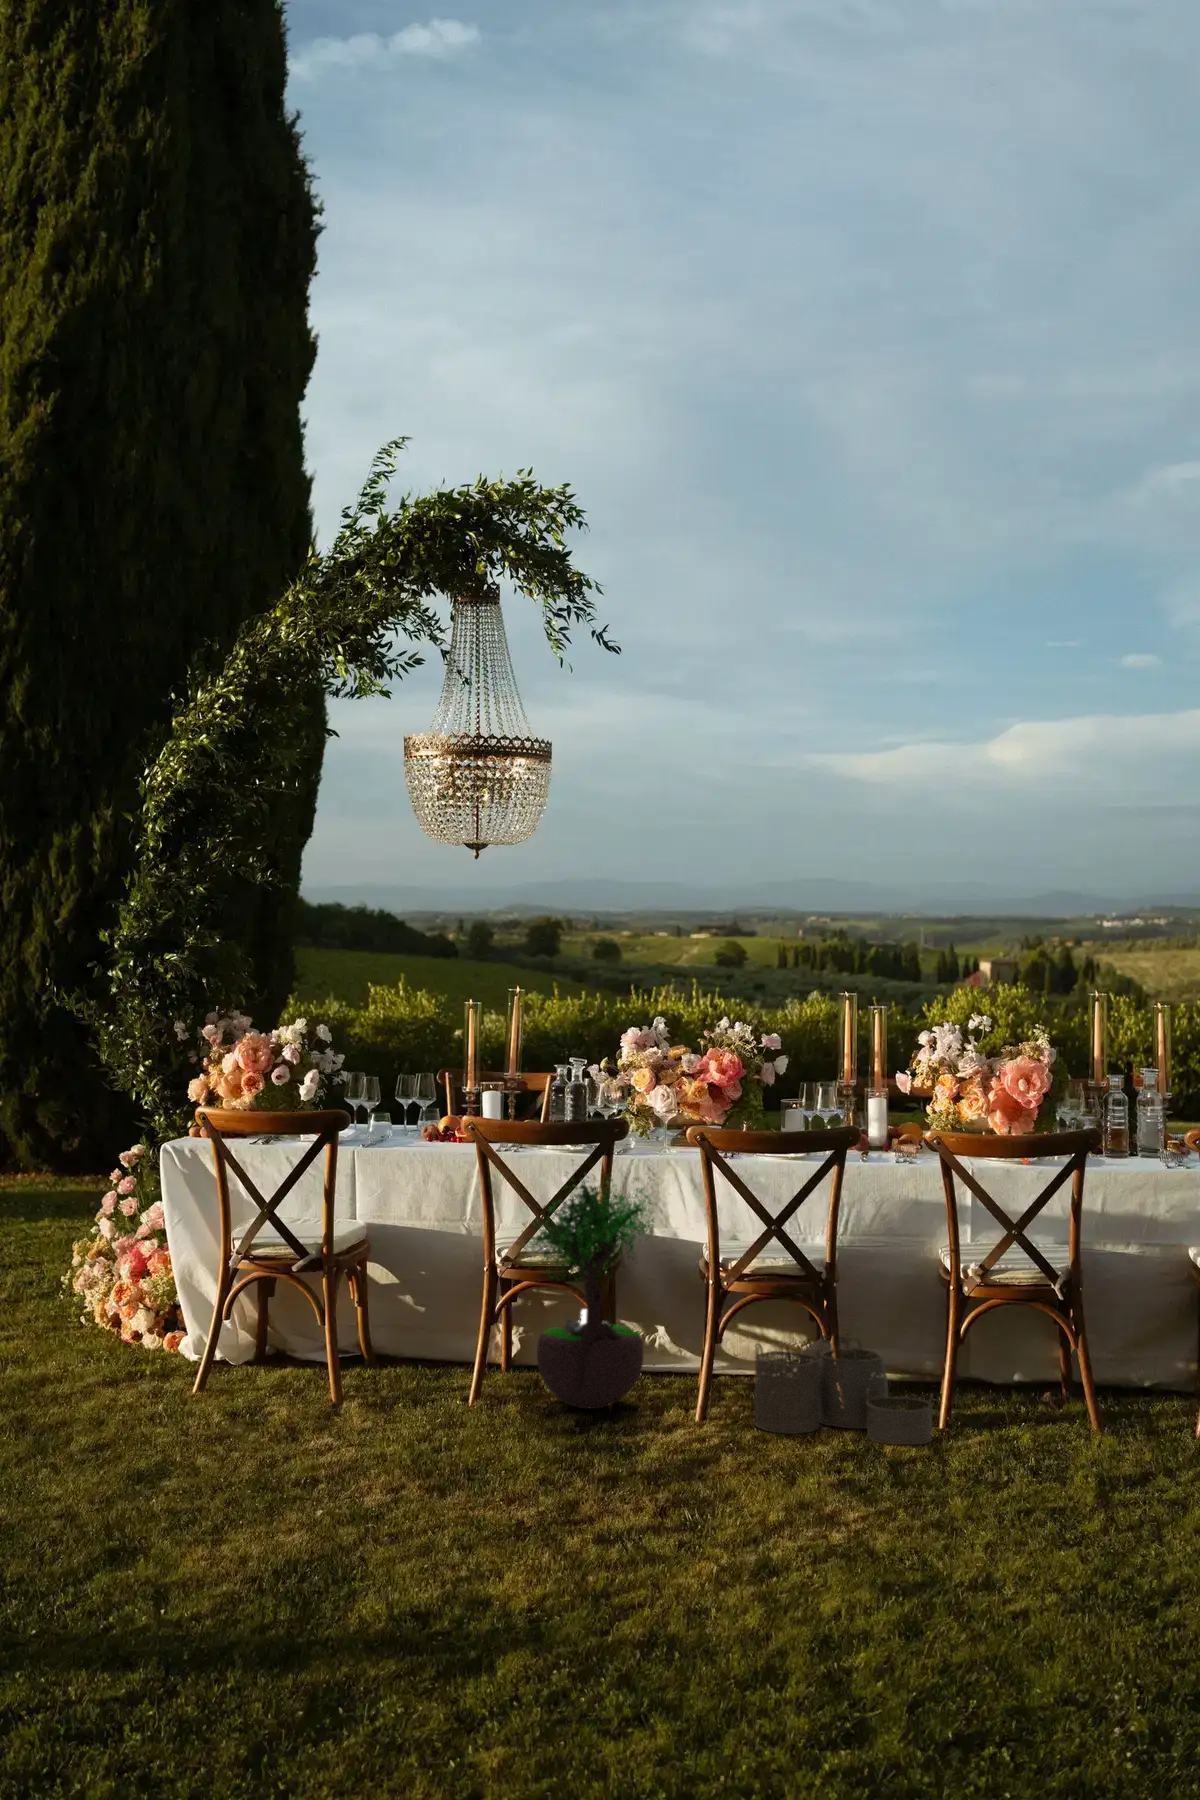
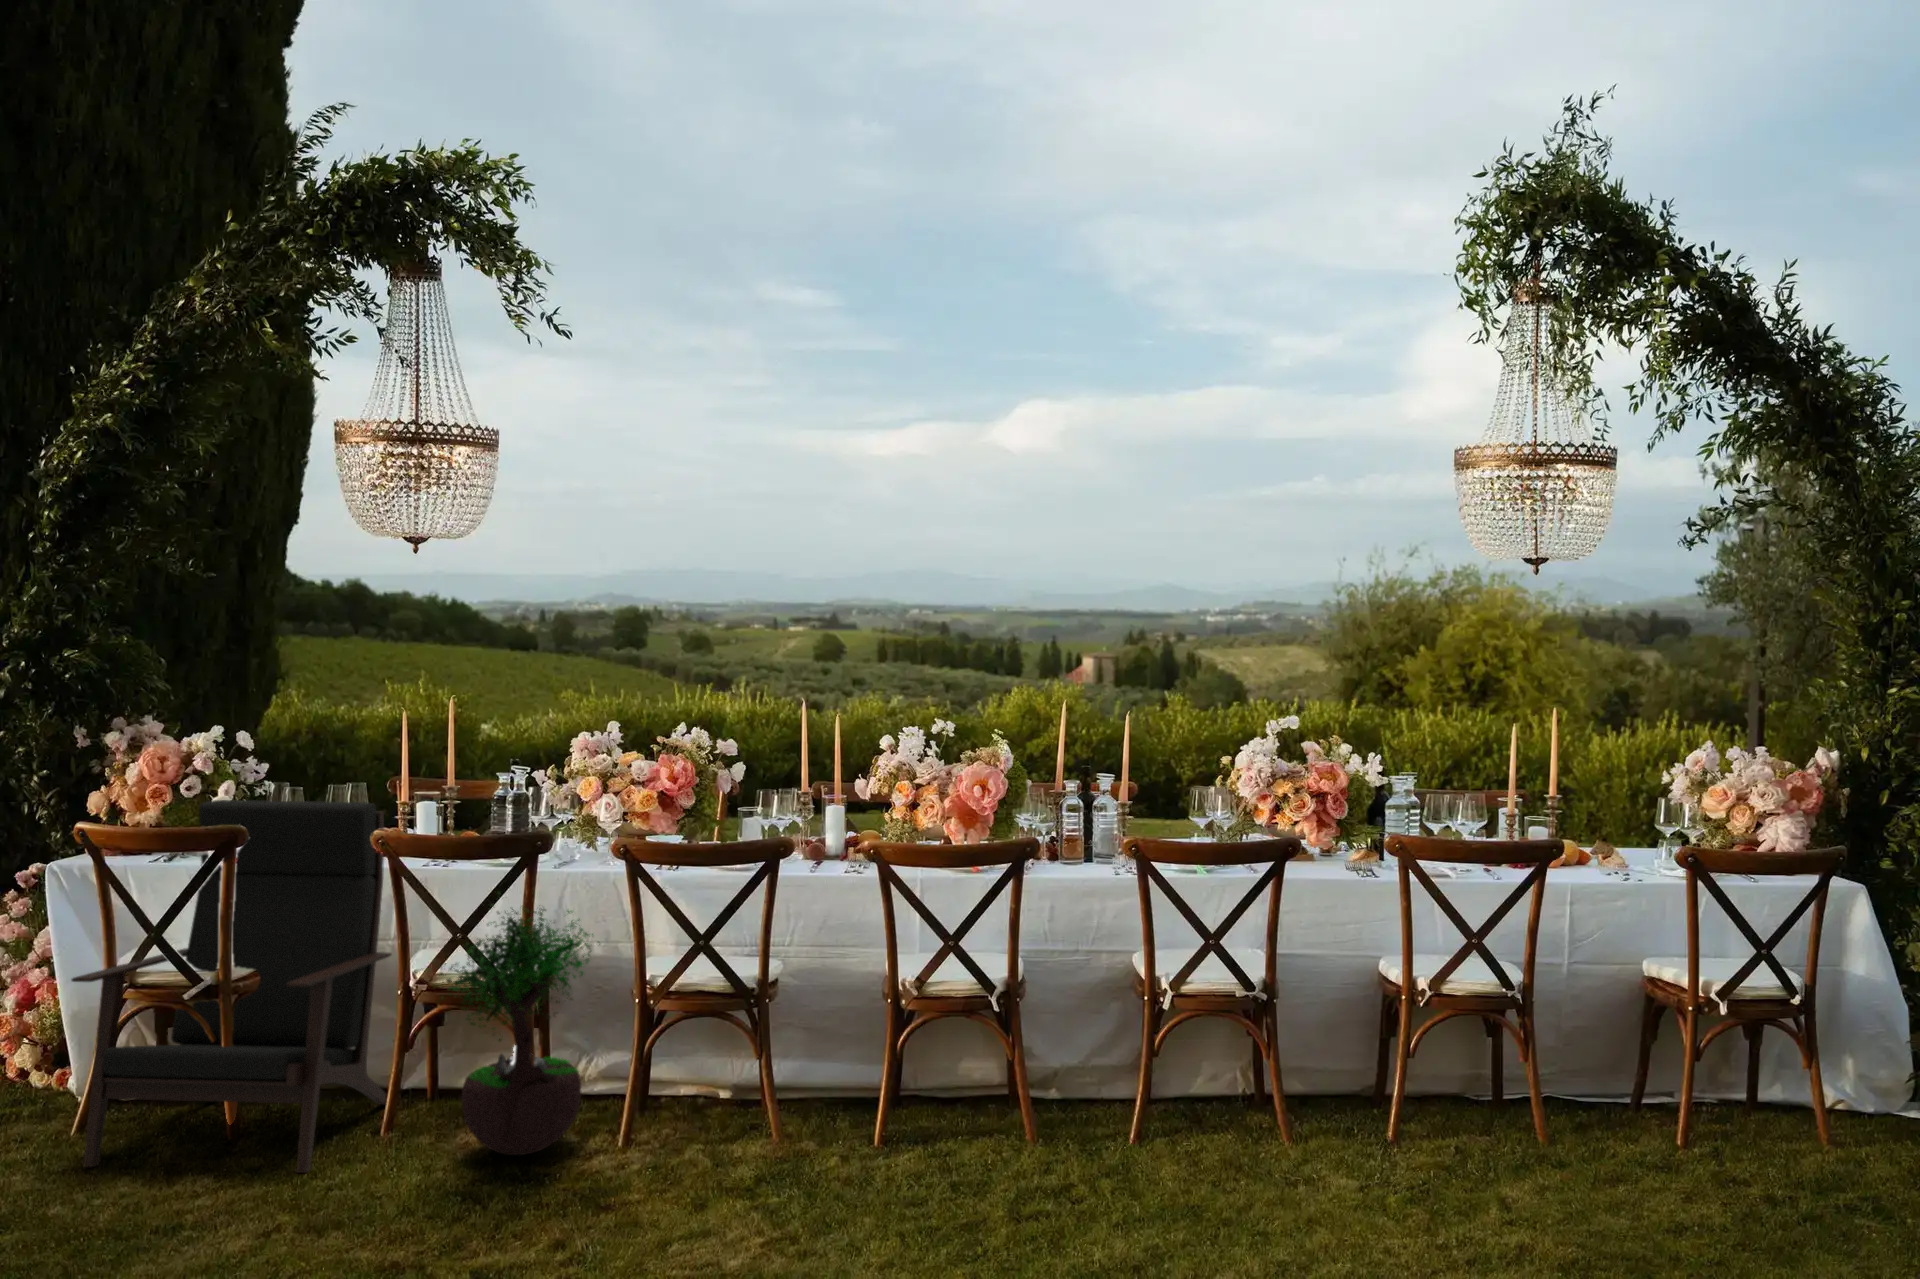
lounge chair: none [211,1084,465,1410] -> present [72,800,392,1173]
woven basket: present [755,1335,933,1445] -> none [698,1046,884,1187]

